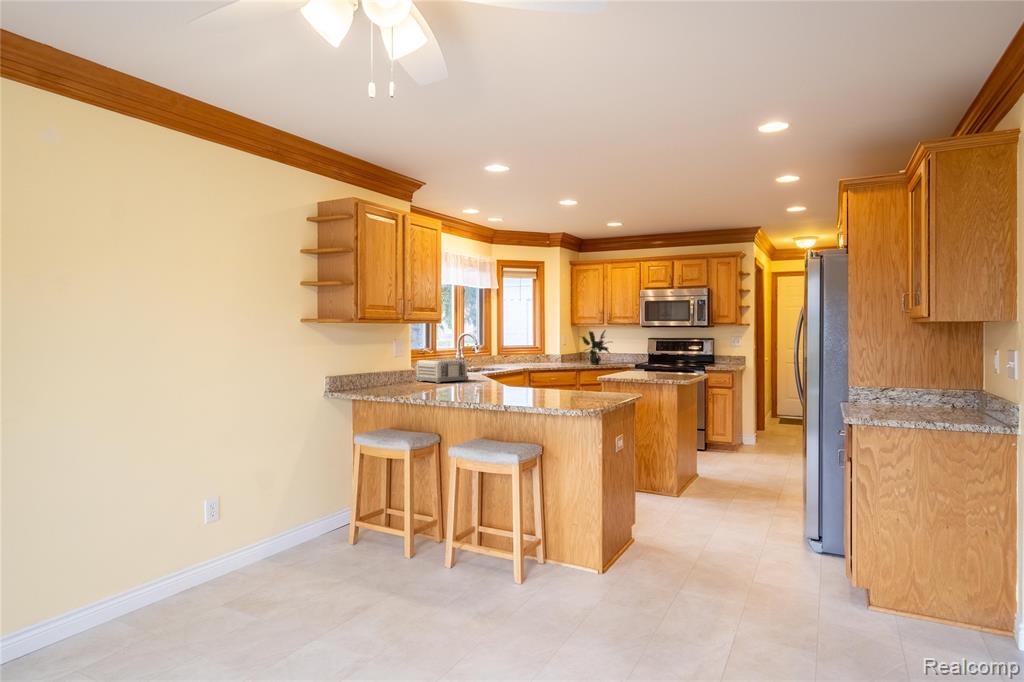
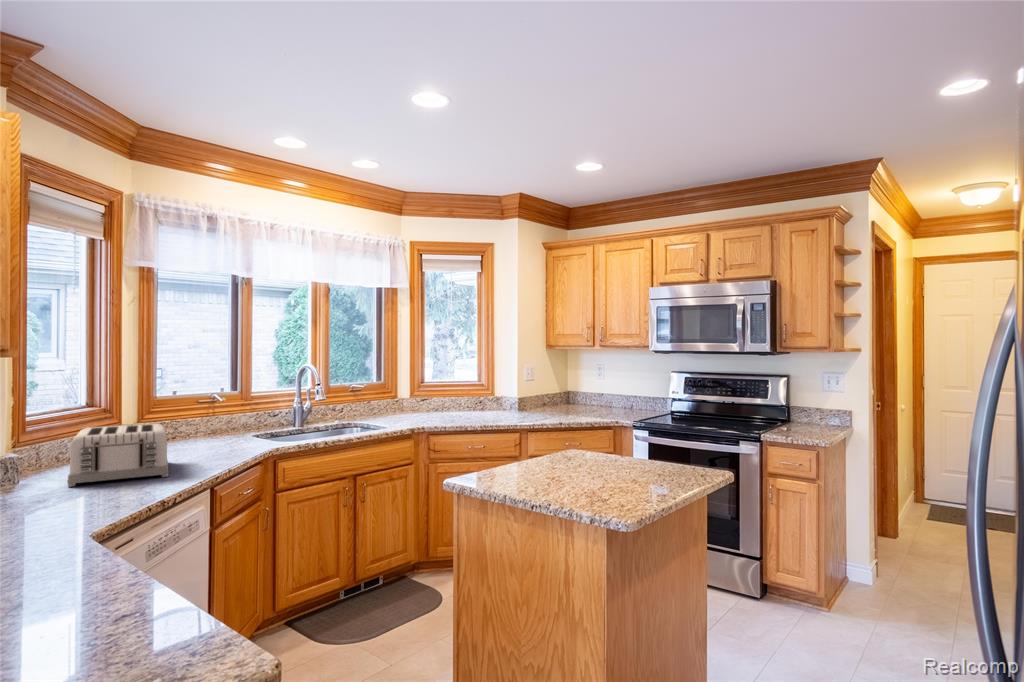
potted plant: present [582,330,610,364] -> none [542,357,600,416]

